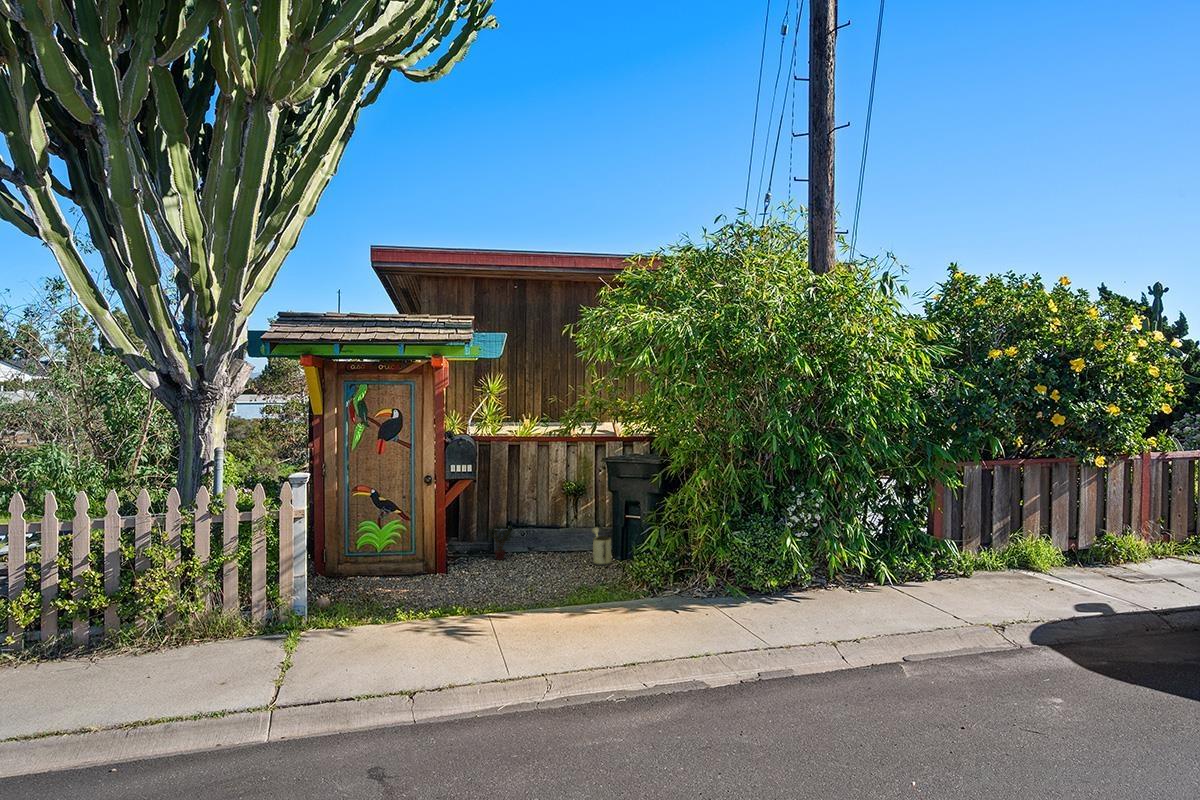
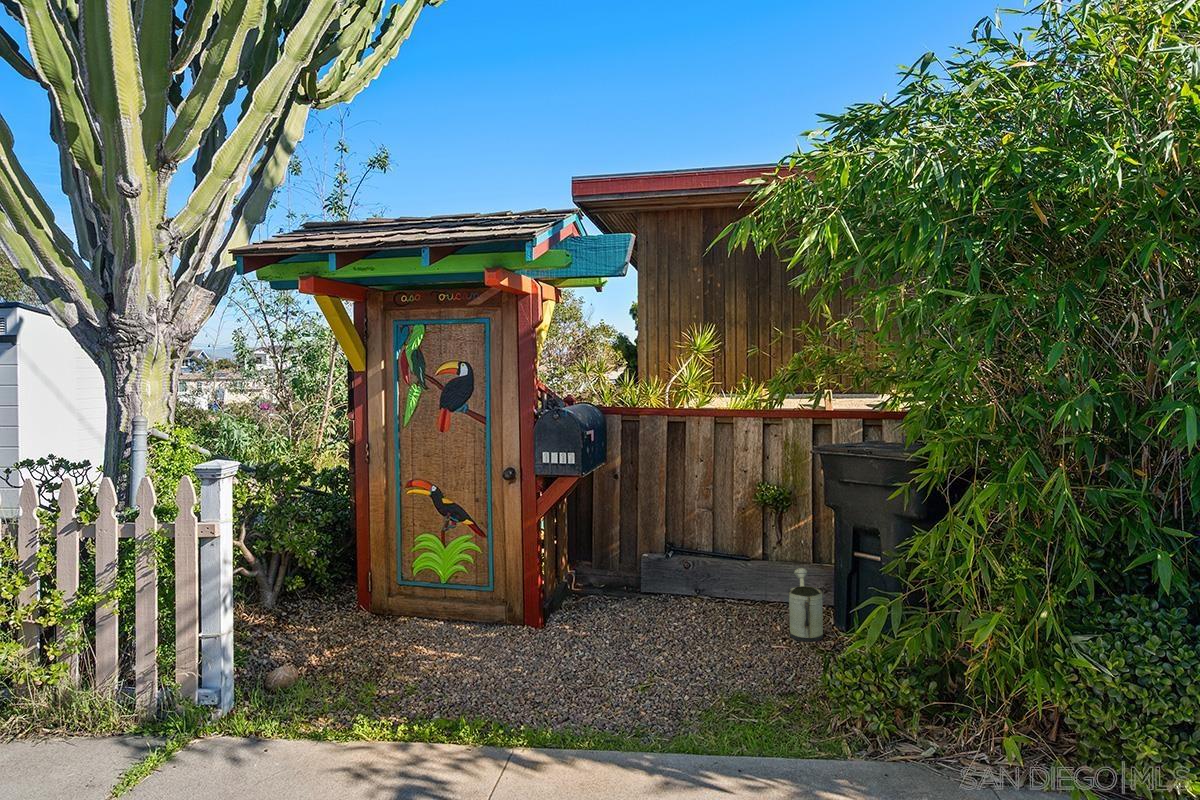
potted plant: present [487,524,515,560] -> none [620,544,673,605]

